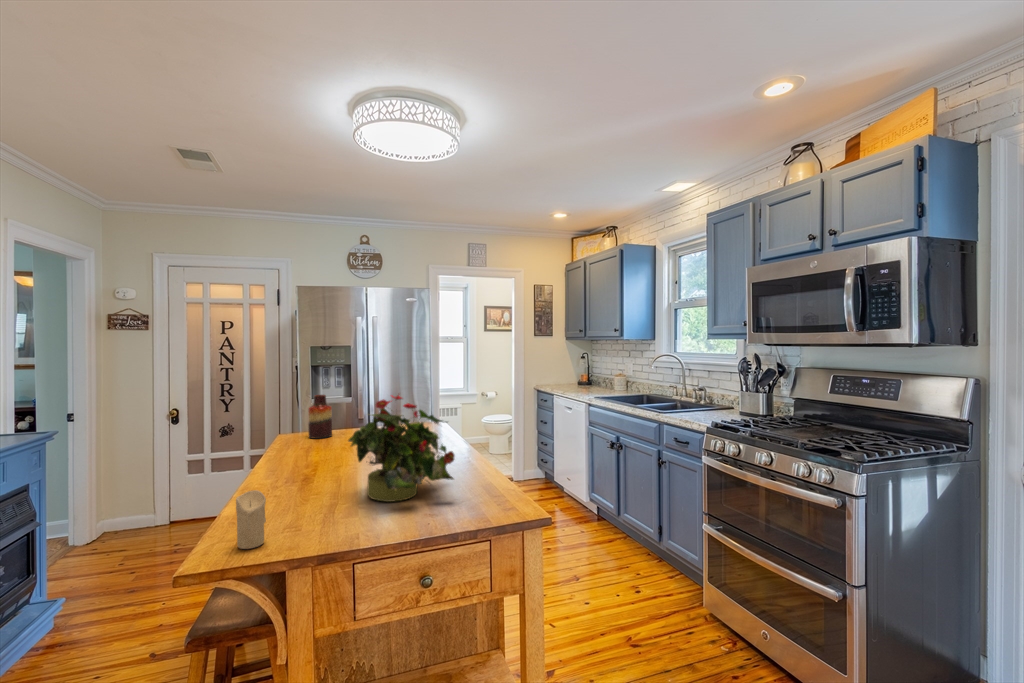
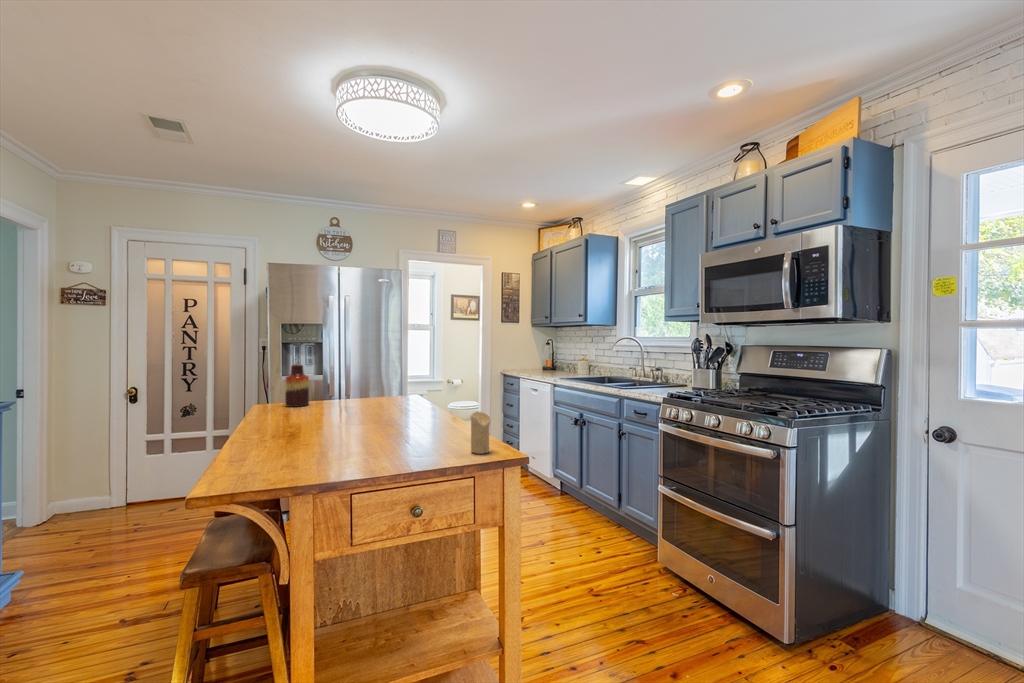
potted plant: present [348,395,454,502] -> none [338,351,441,448]
candle: present [236,490,266,549] -> present [470,412,490,454]

